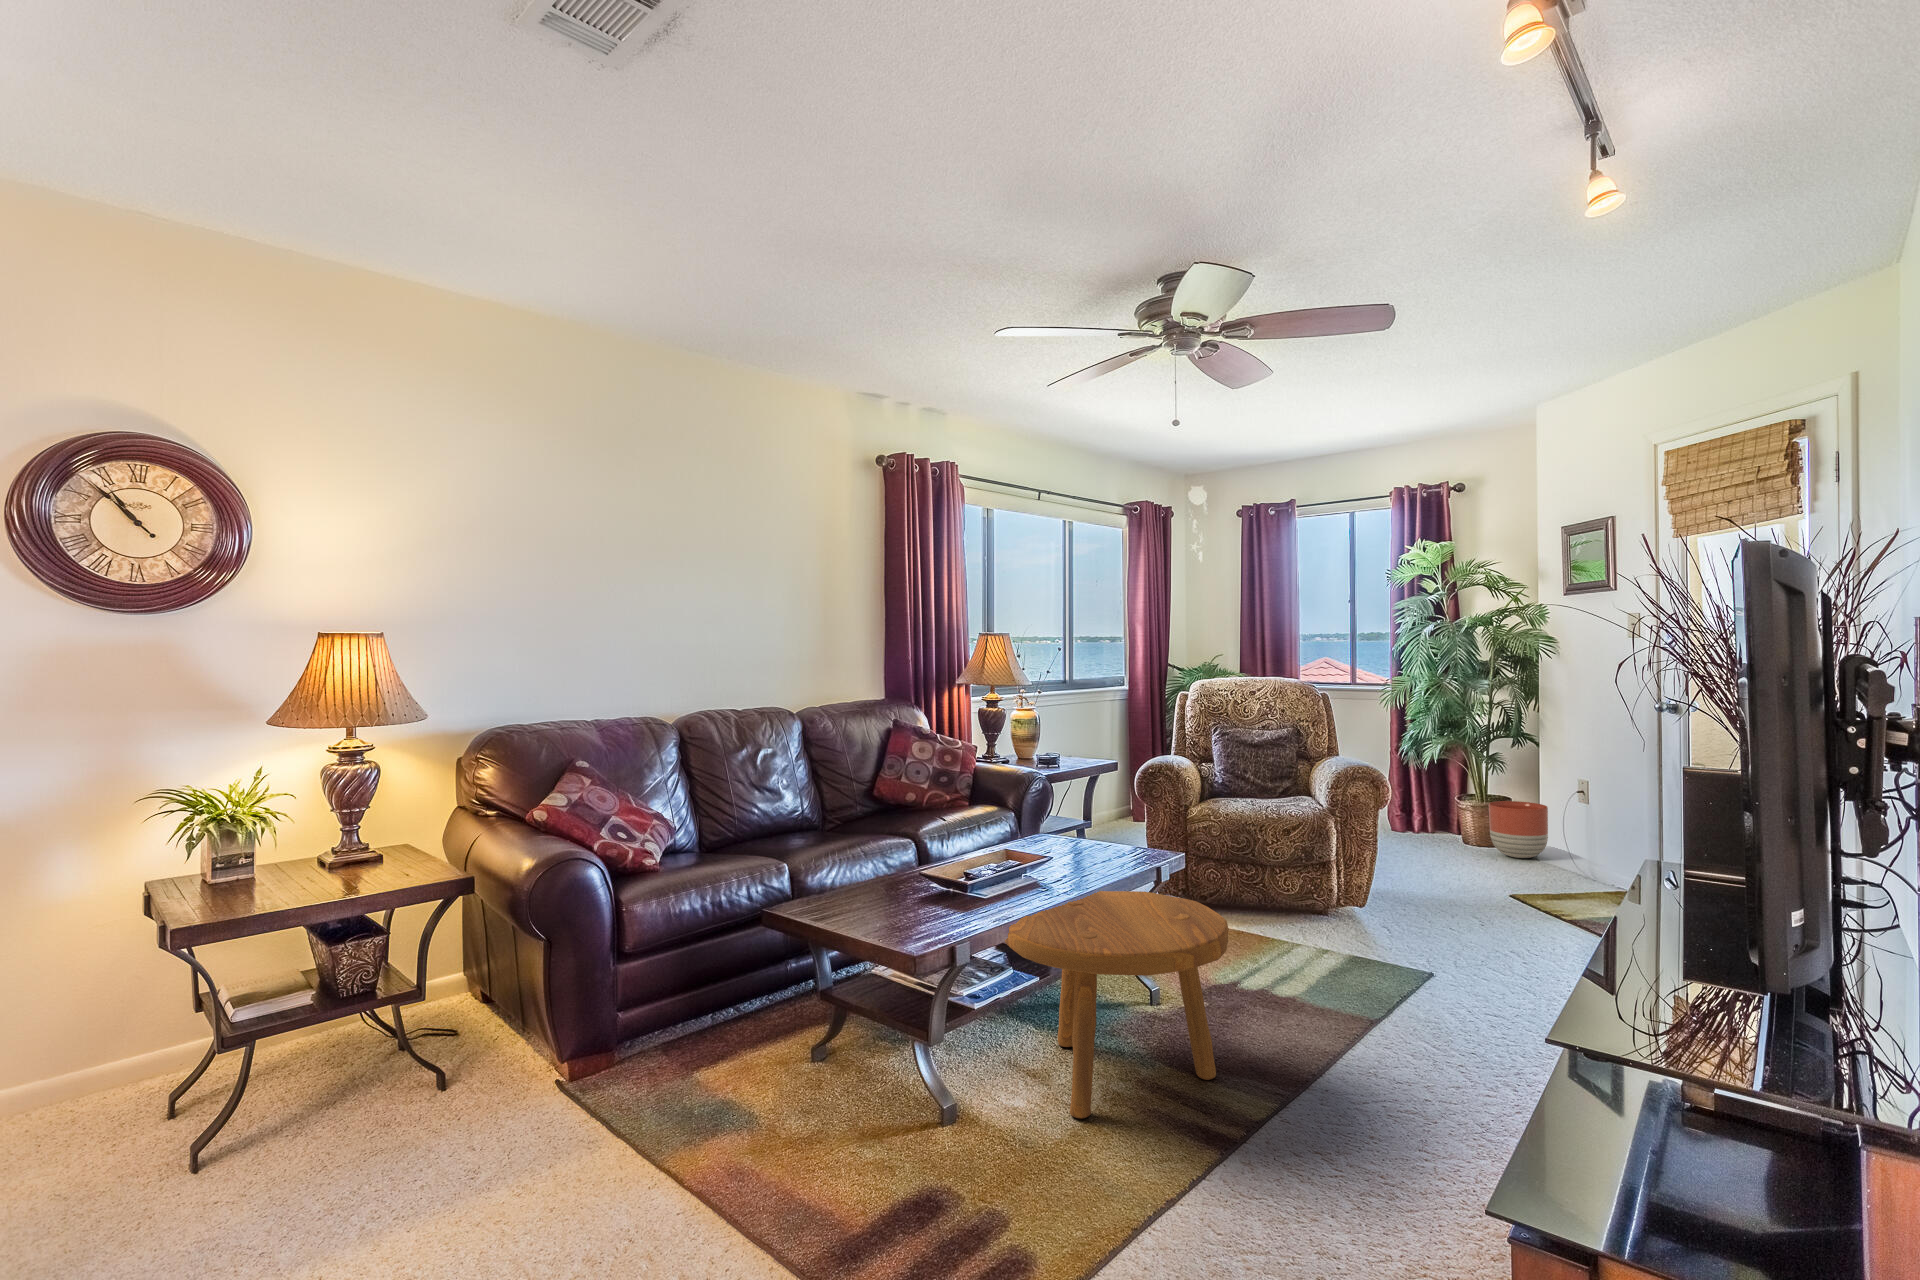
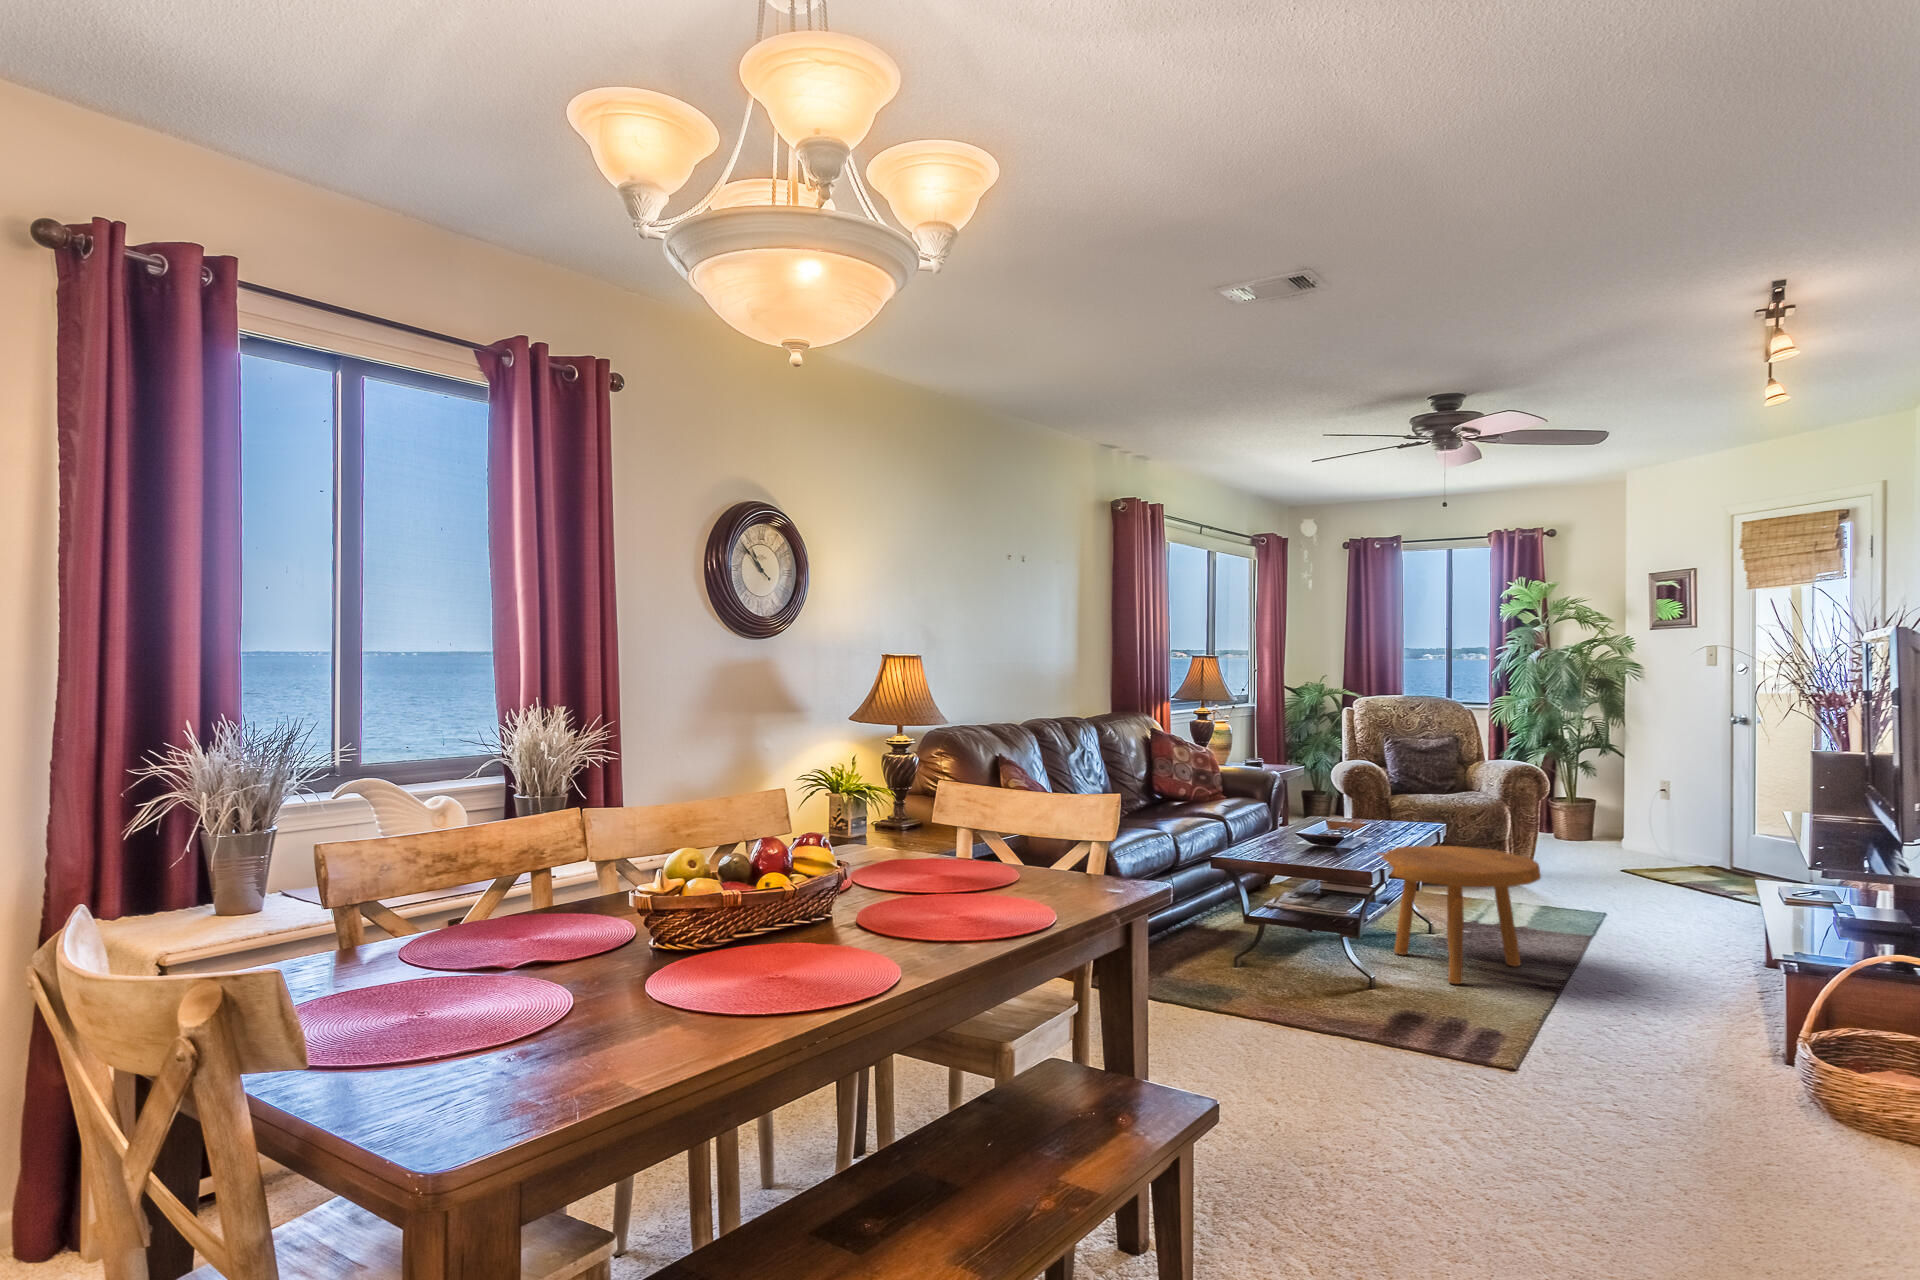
planter: present [1489,801,1548,858] -> none [1587,801,1636,847]

